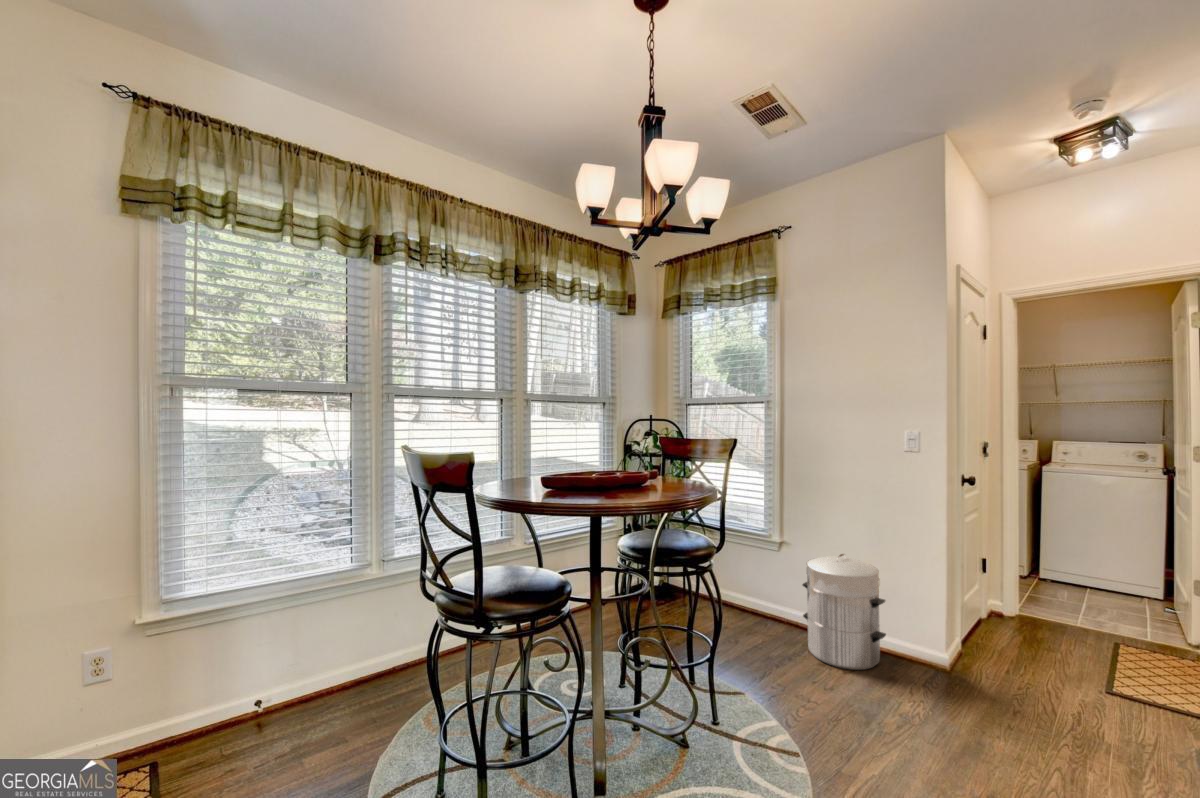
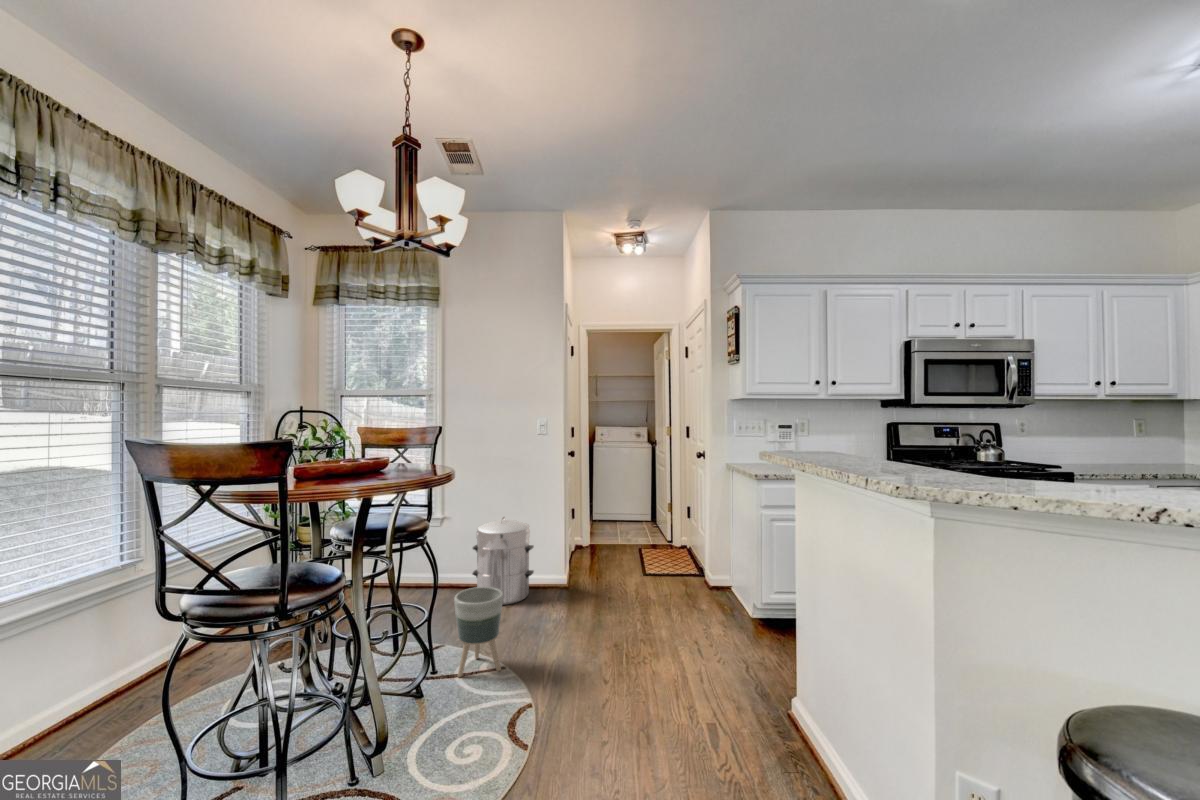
planter: none [735,637,797,757] -> present [454,587,503,677]

